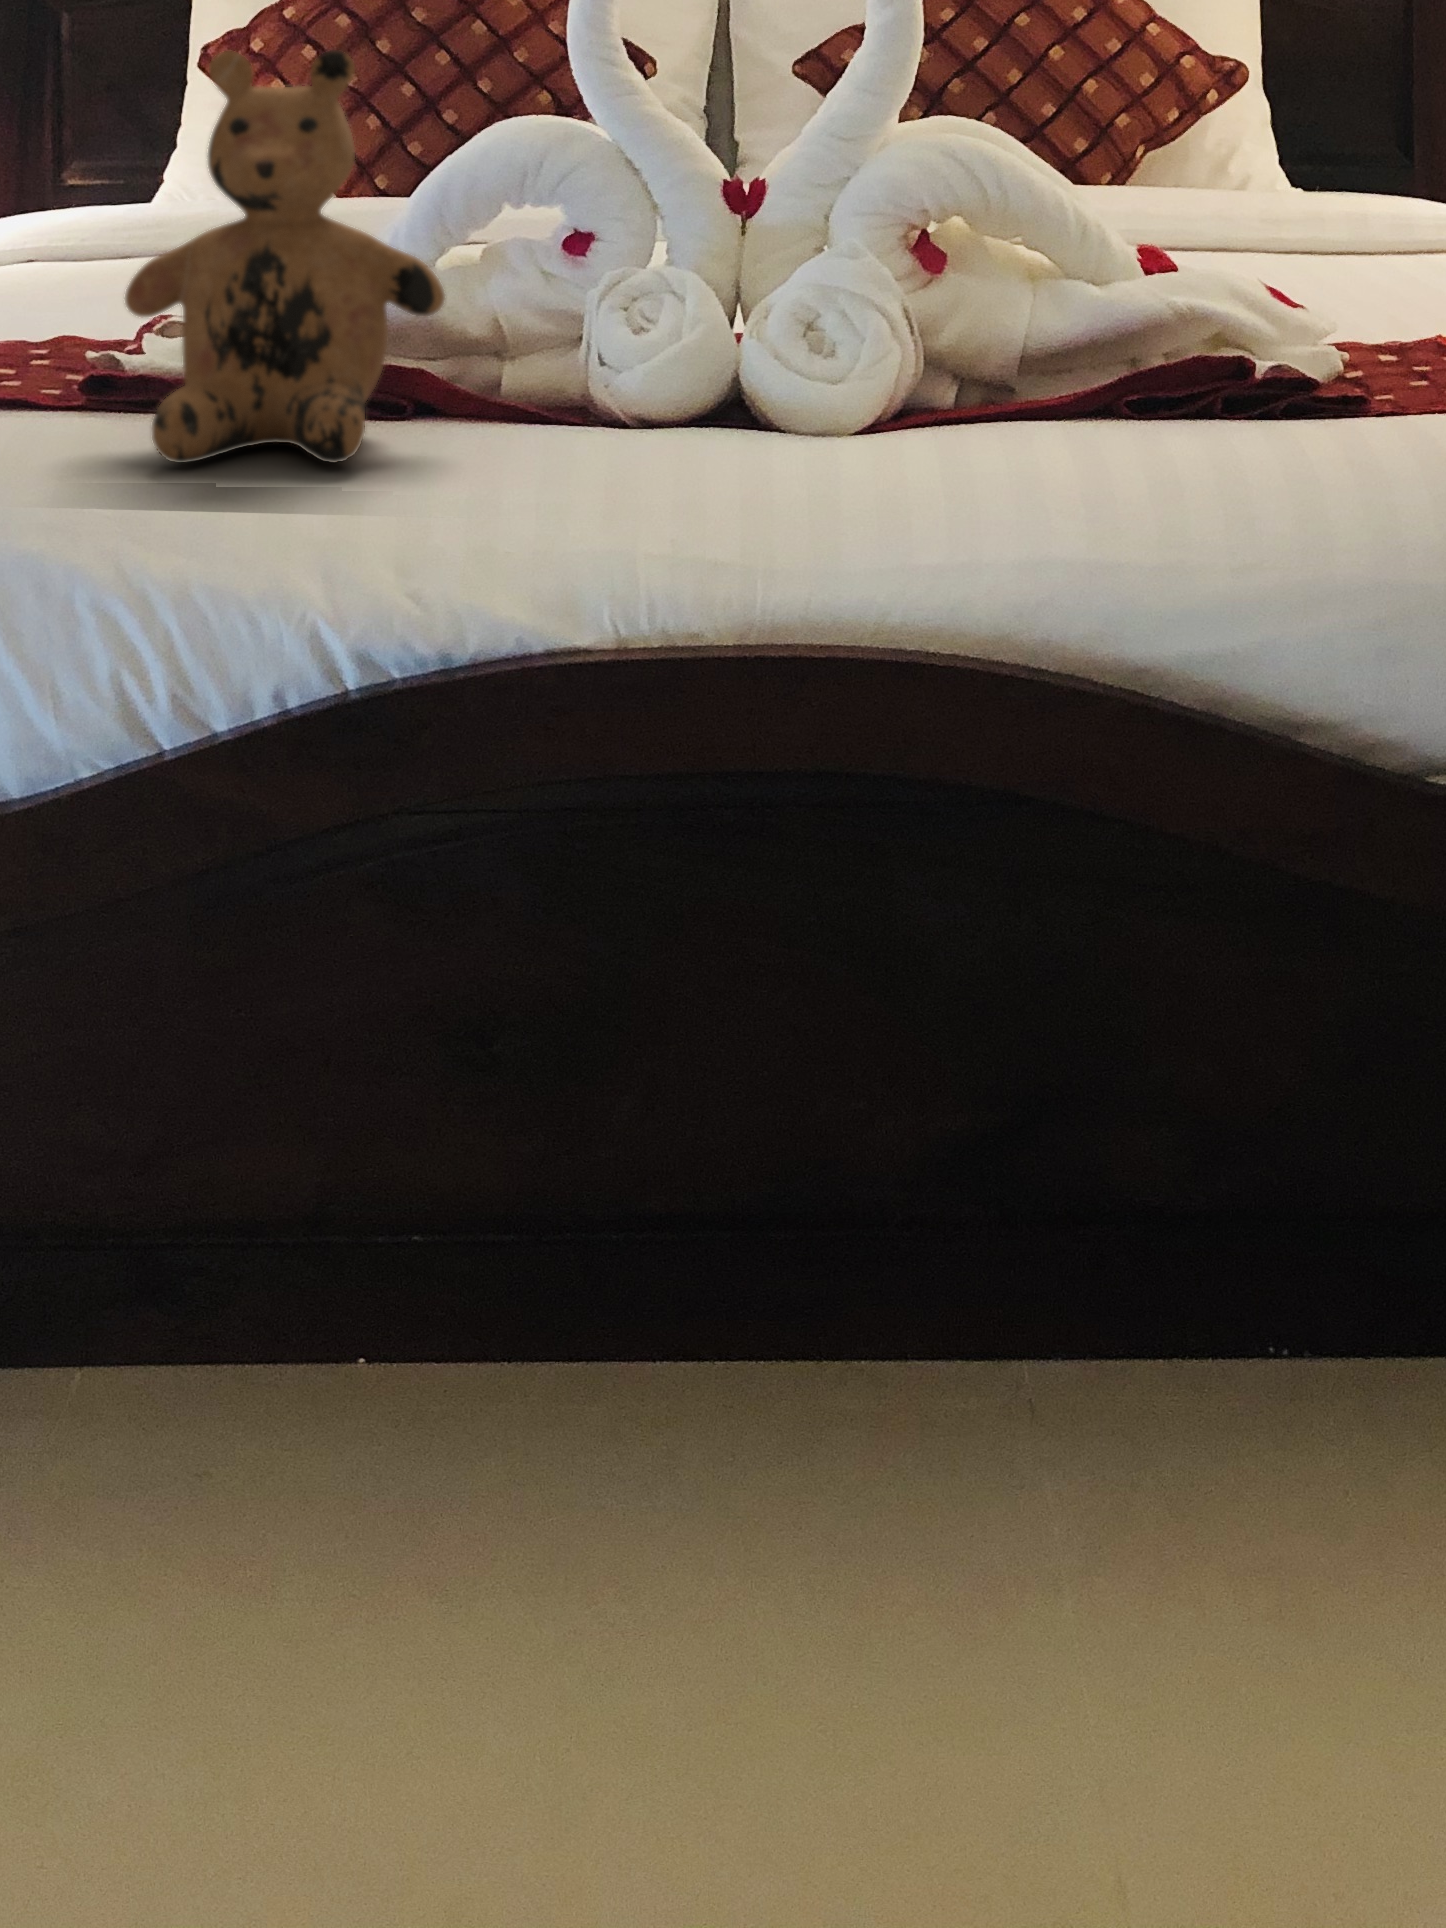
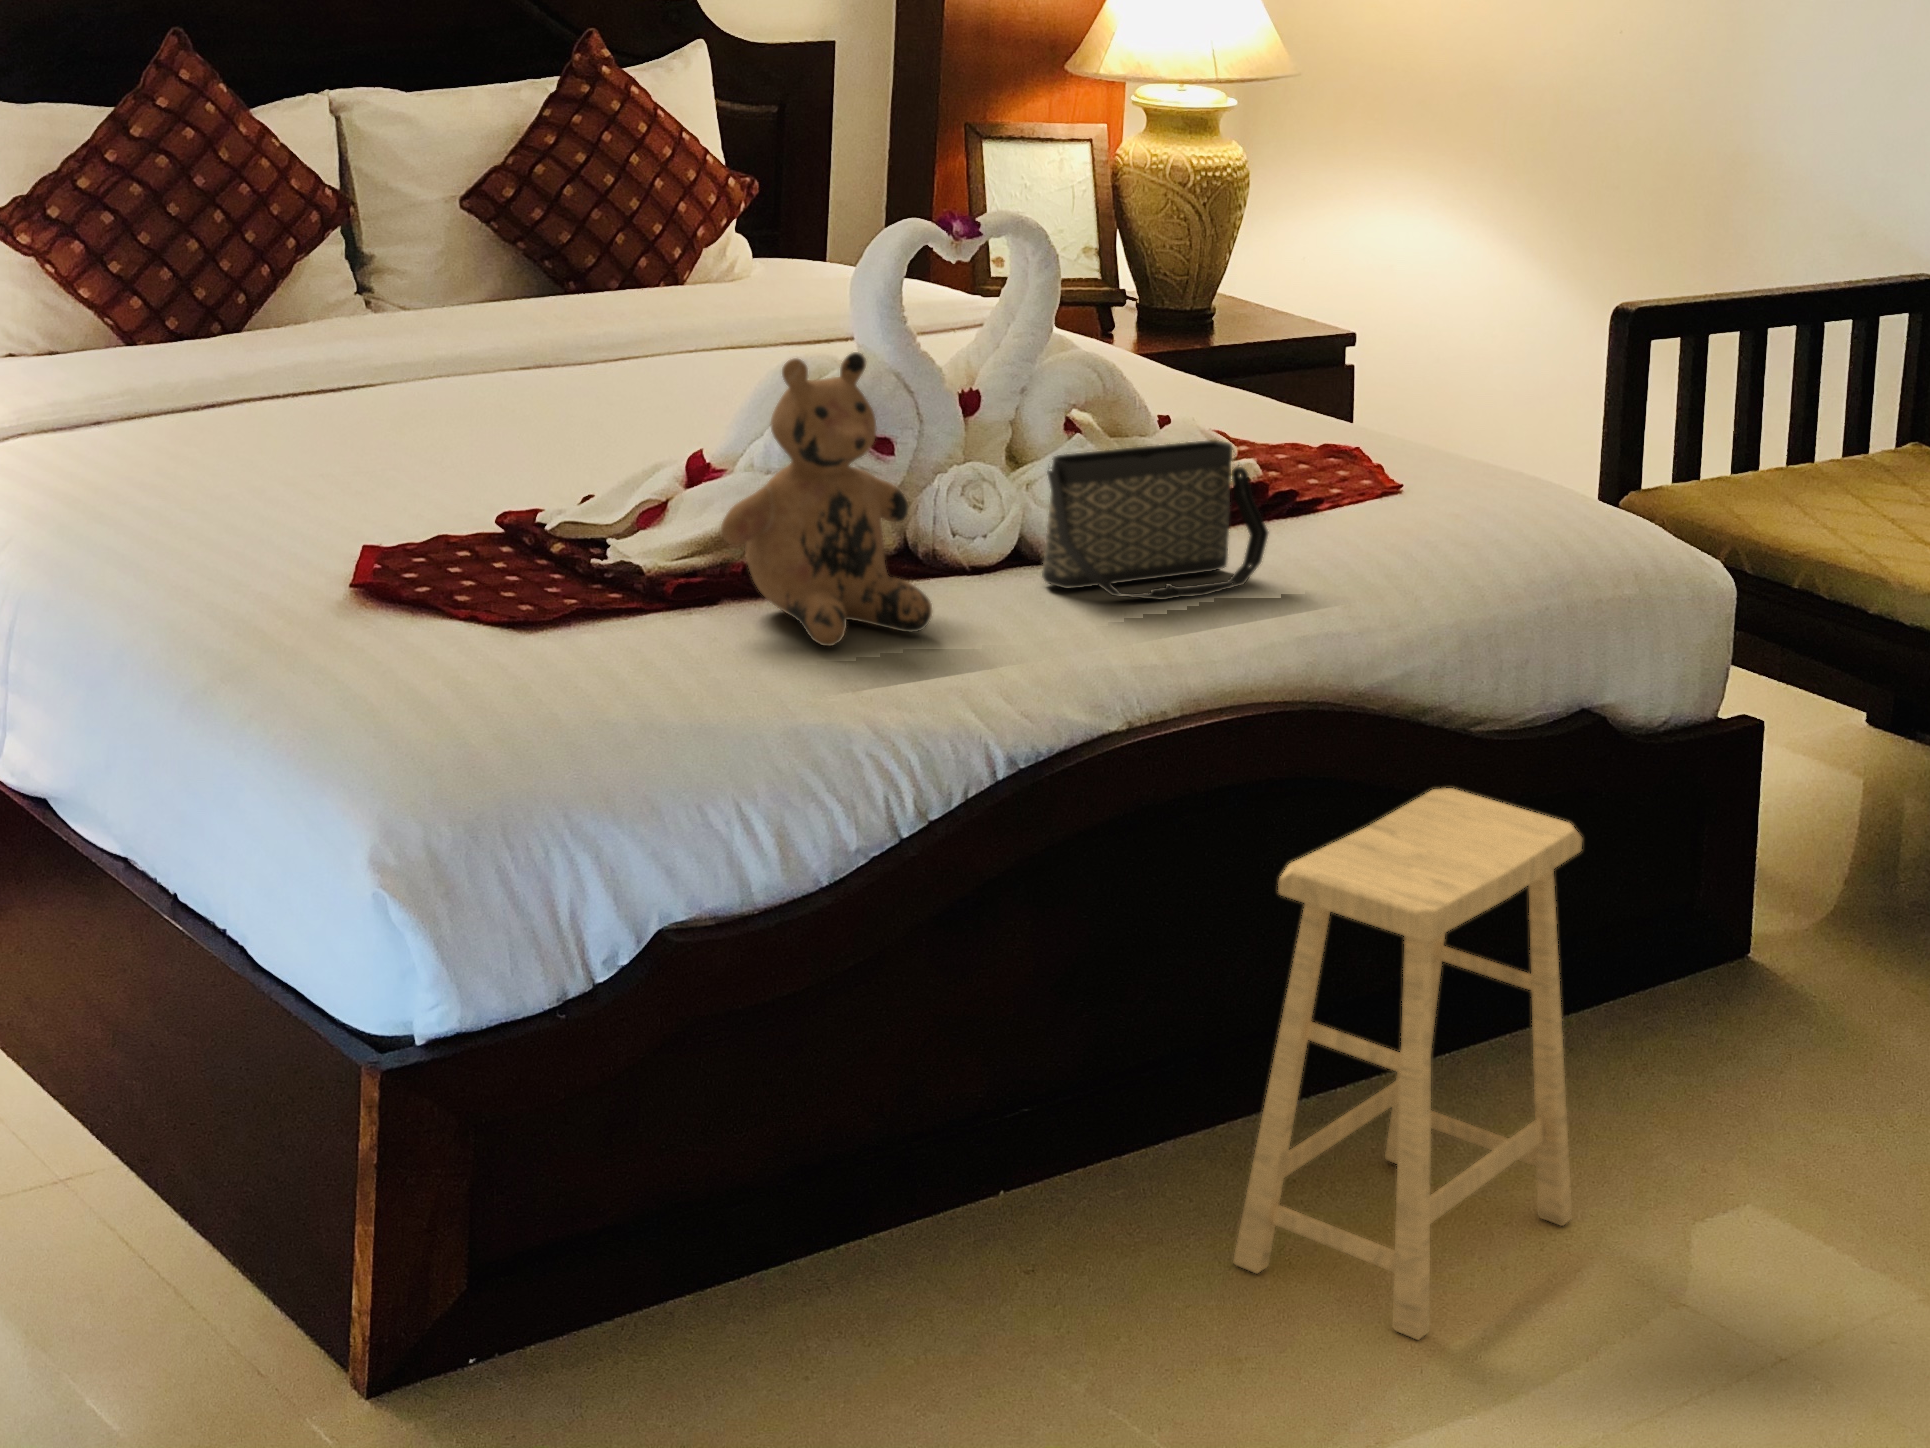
handbag: none [663,240,1038,474] -> present [1042,440,1268,600]
footstool: none [562,821,1243,1801] -> present [1233,788,1582,1340]

